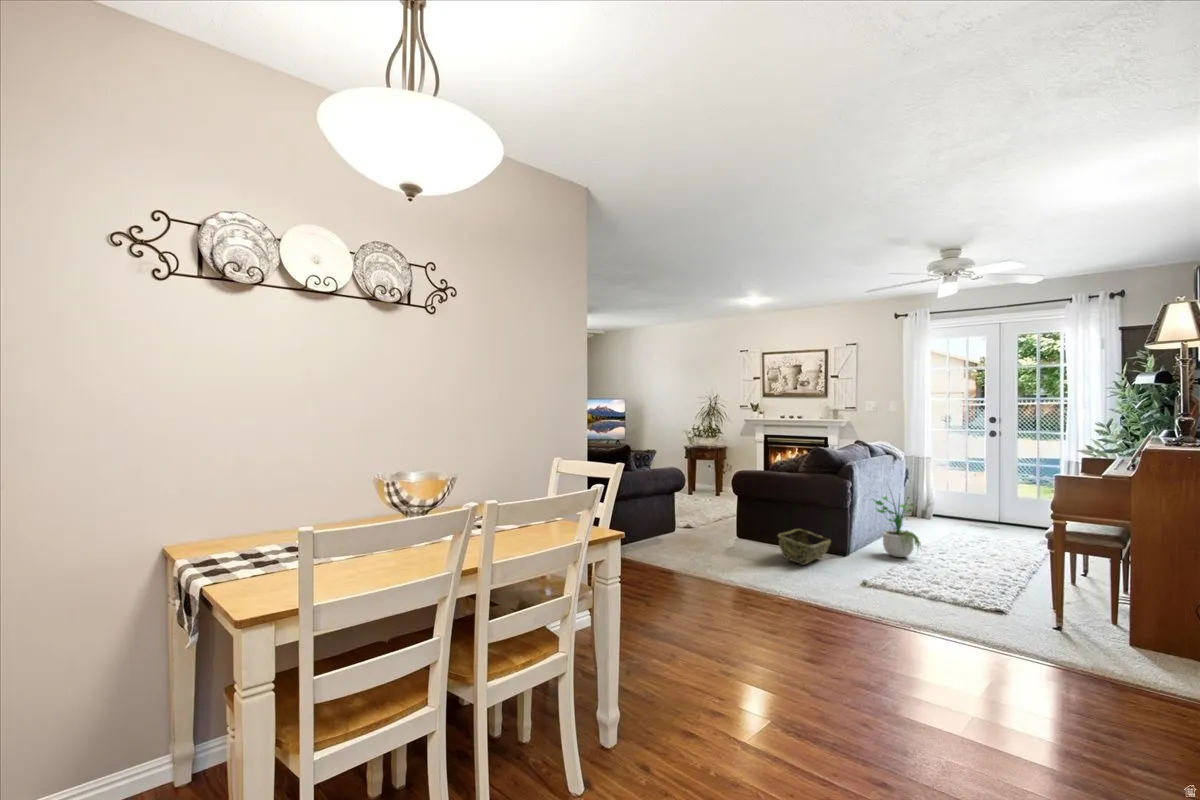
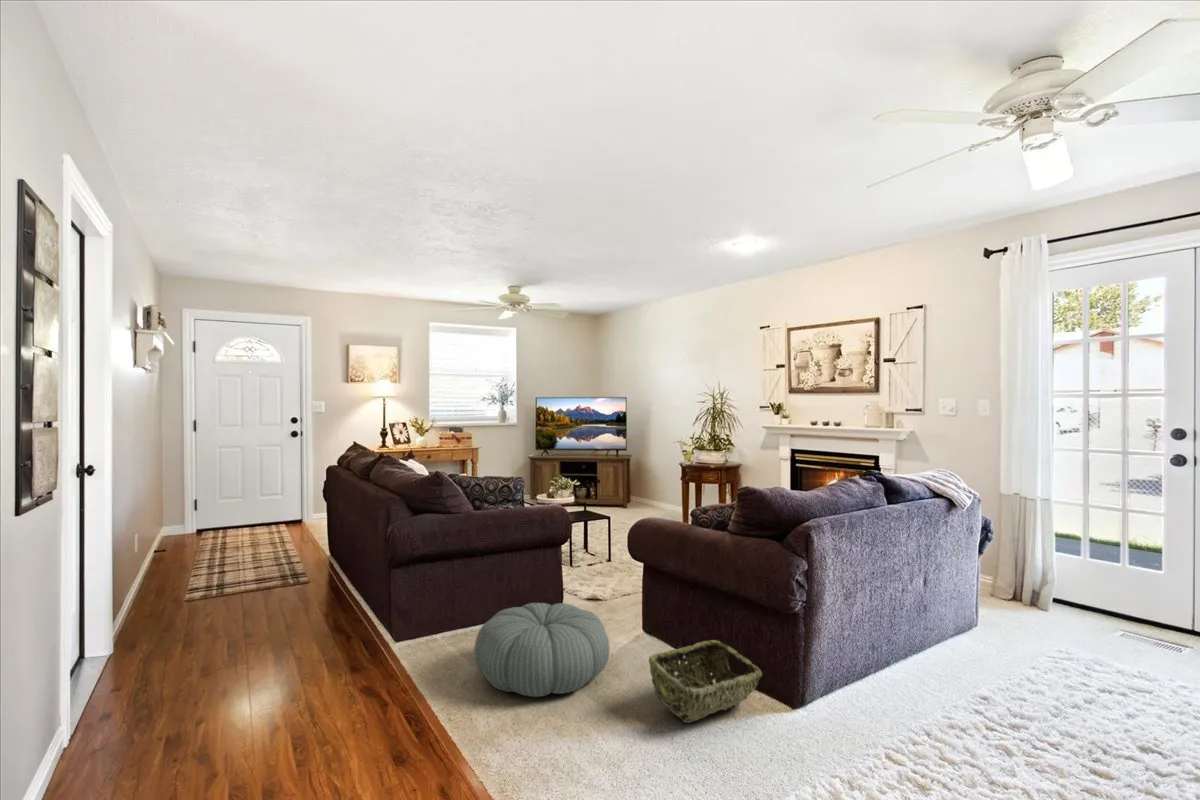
potted plant: present [874,497,921,557] -> none [858,559,958,717]
pouf: none [668,517,744,561] -> present [474,603,610,697]

